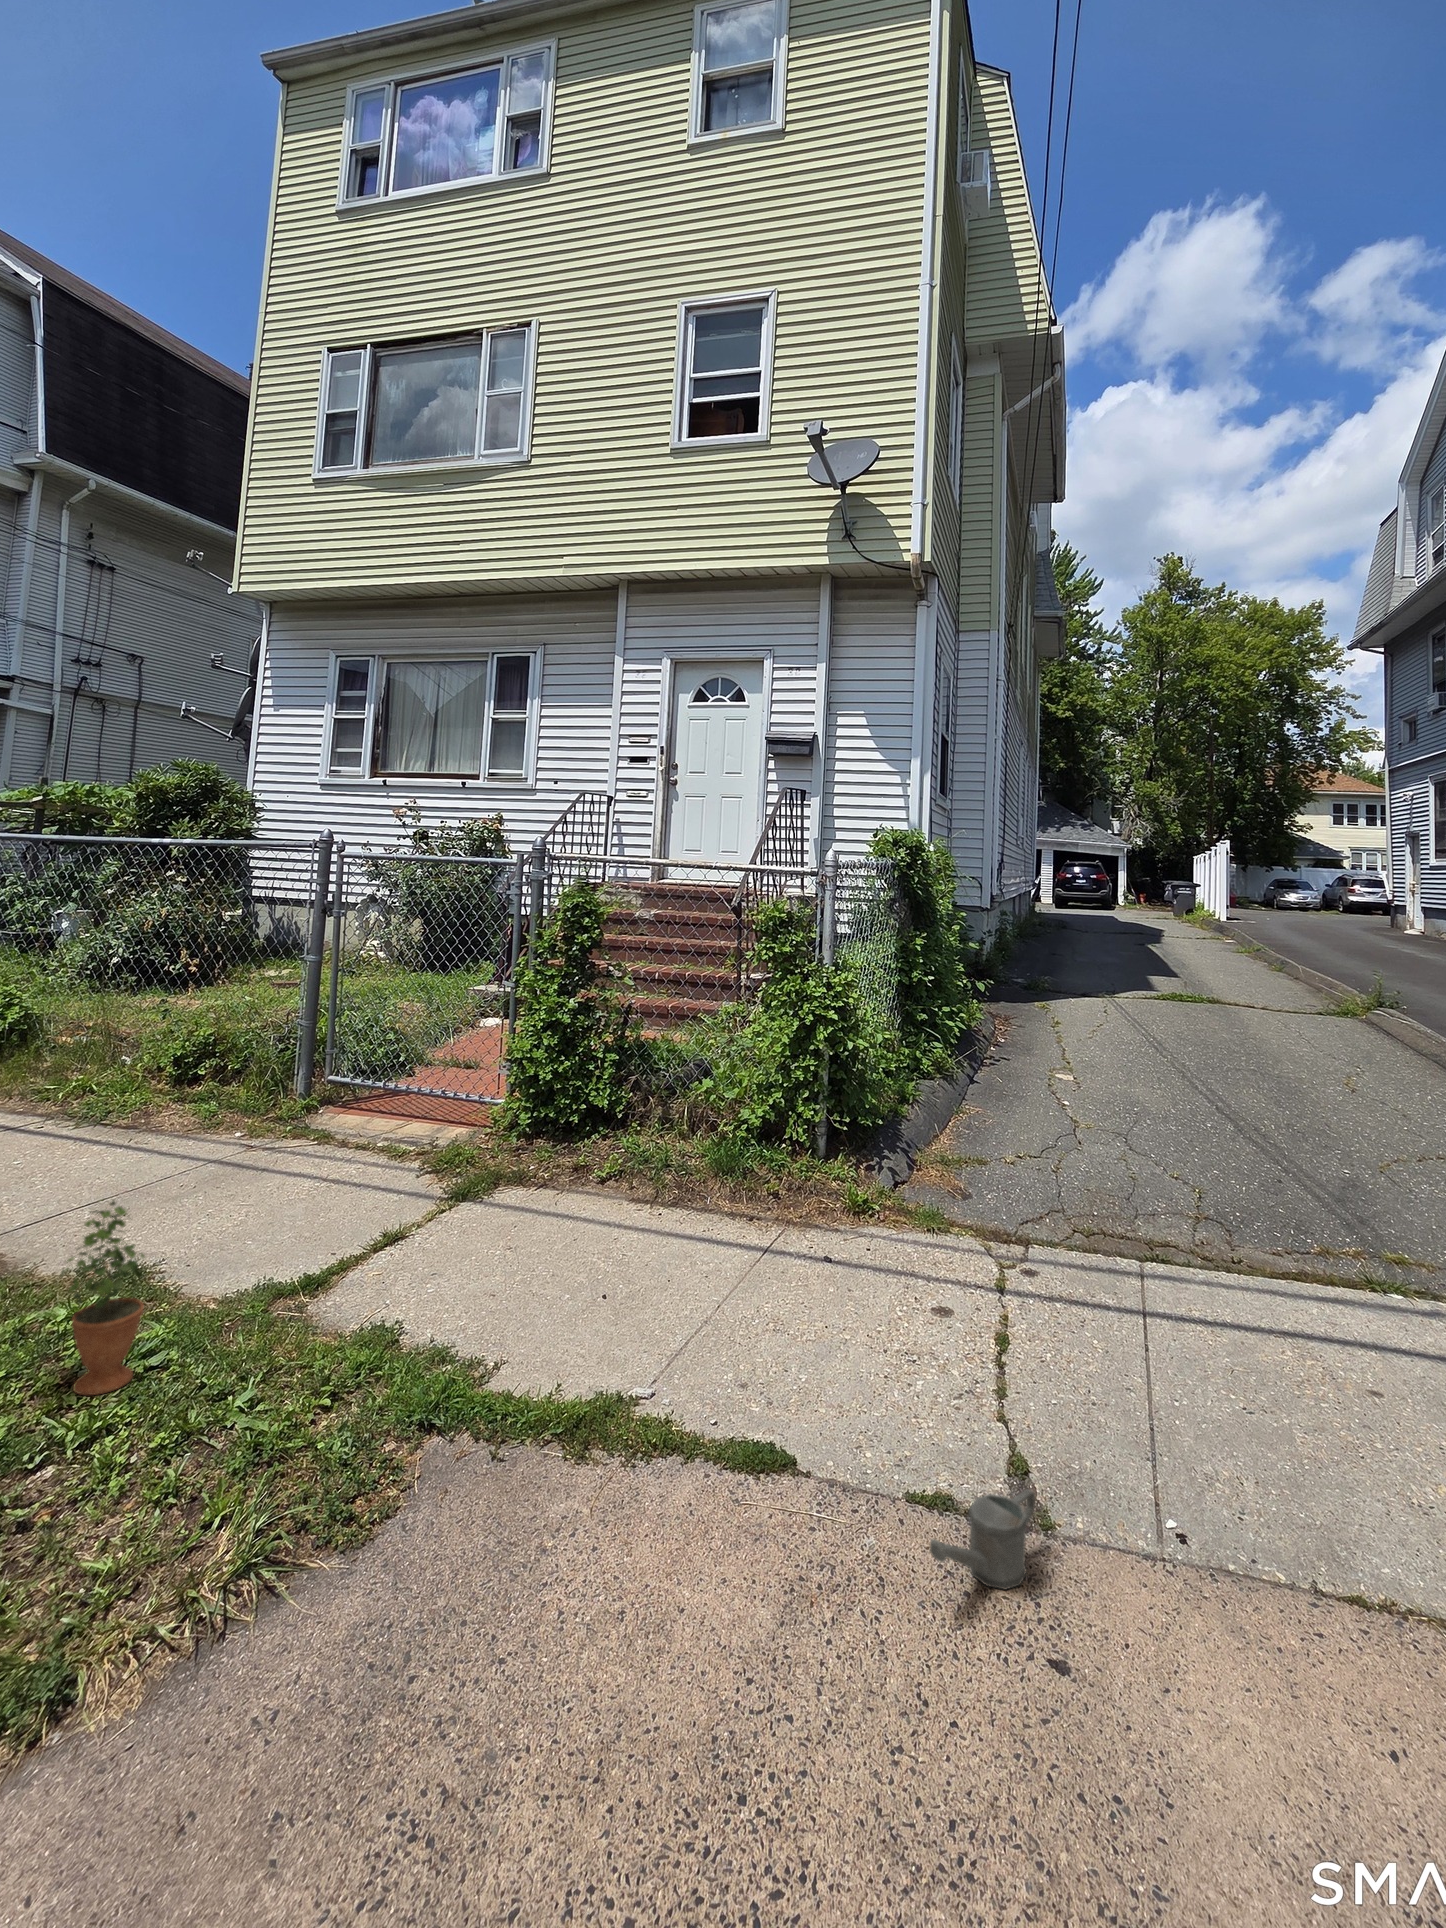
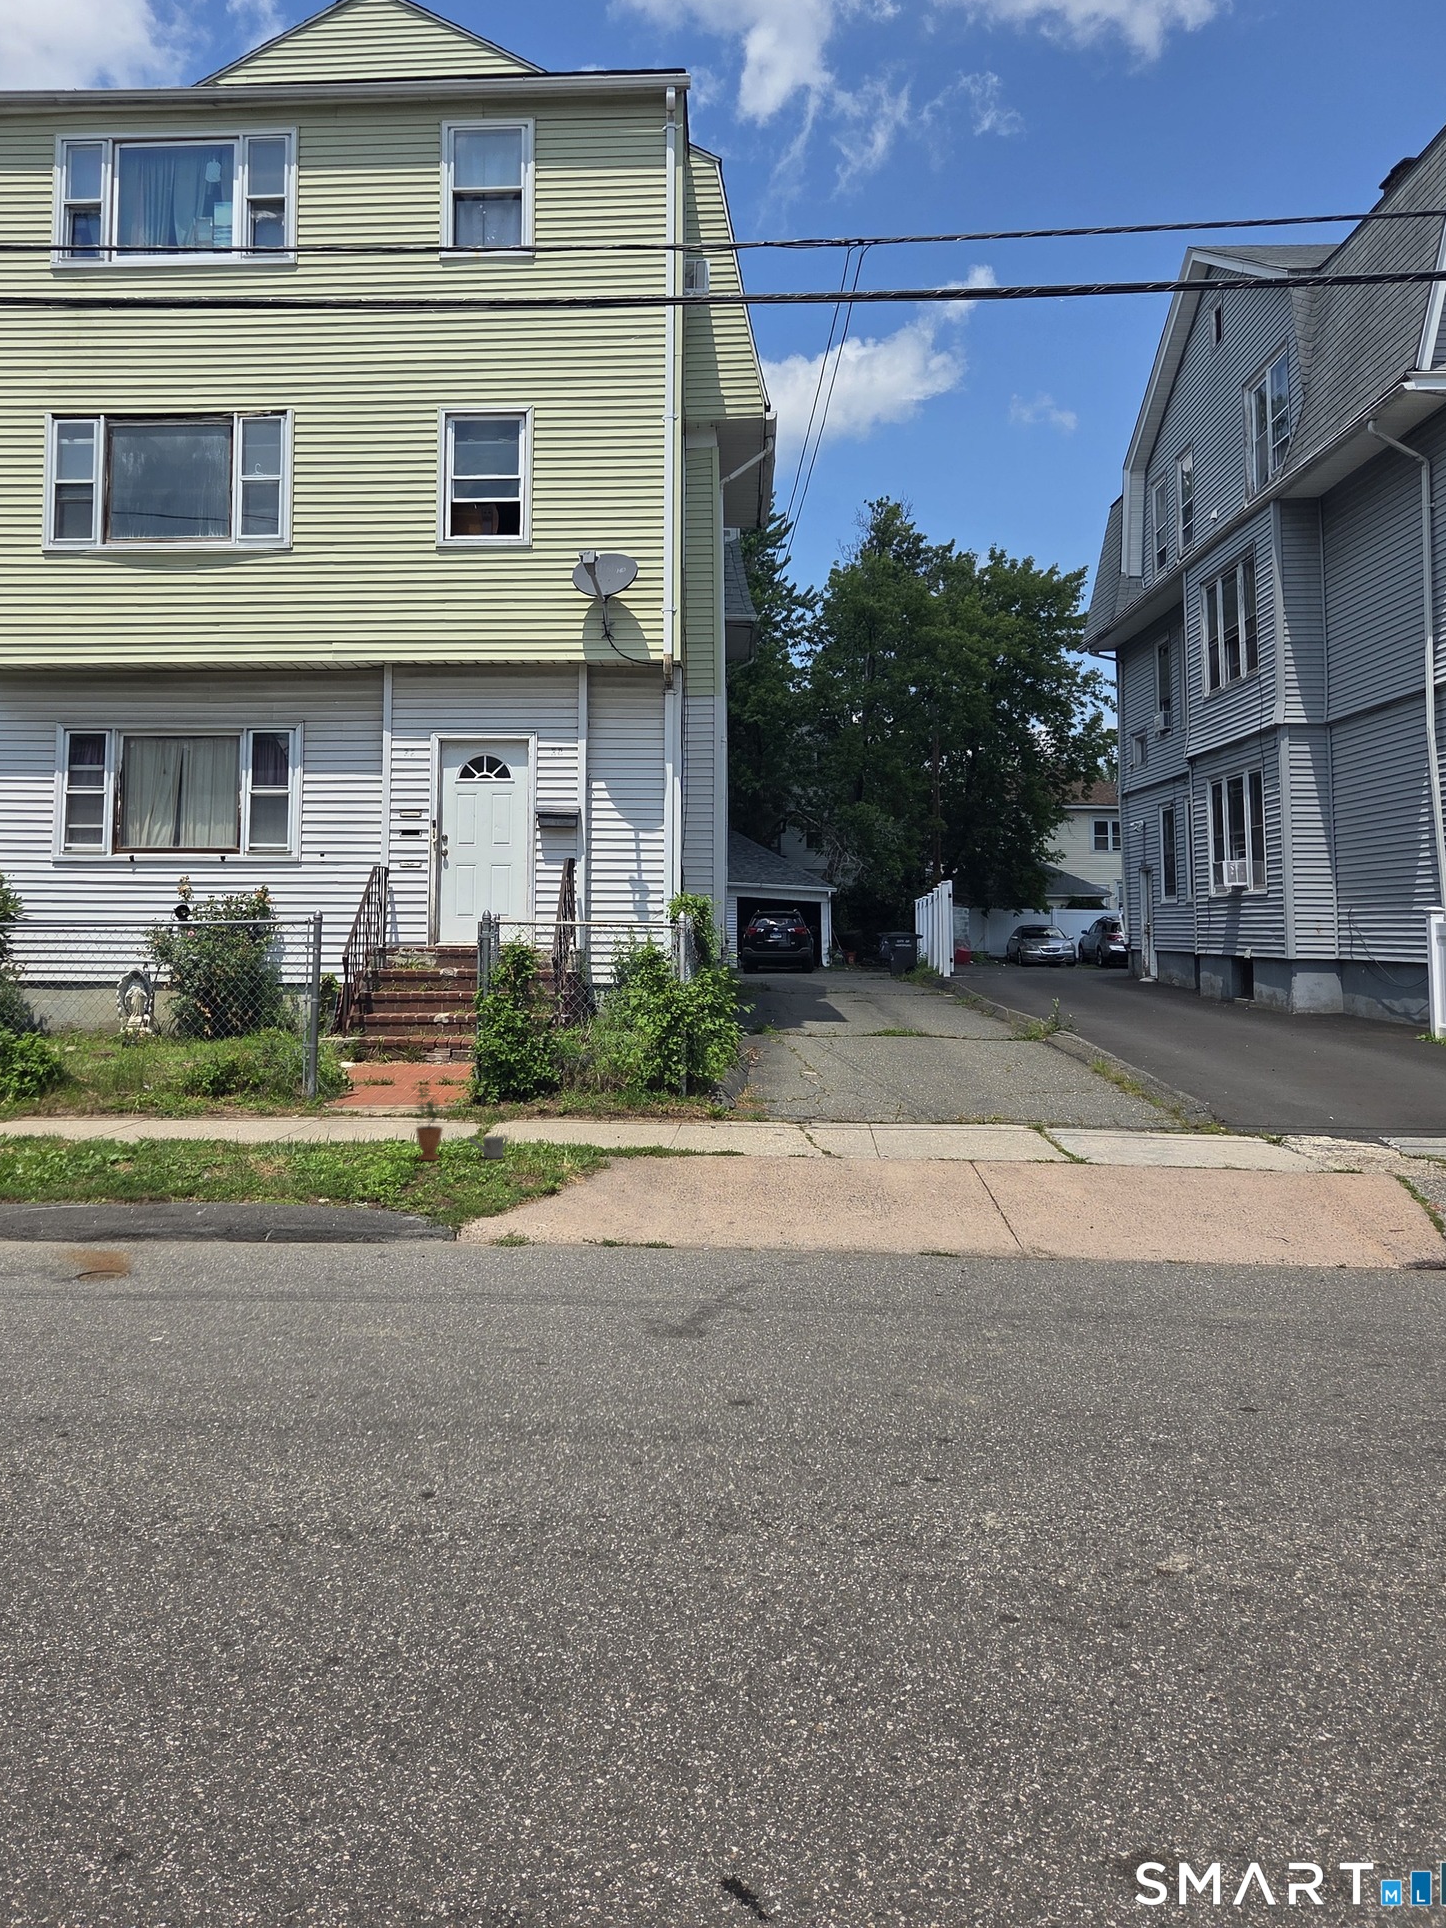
watering can: present [930,1489,1035,1589] -> present [469,1135,508,1159]

